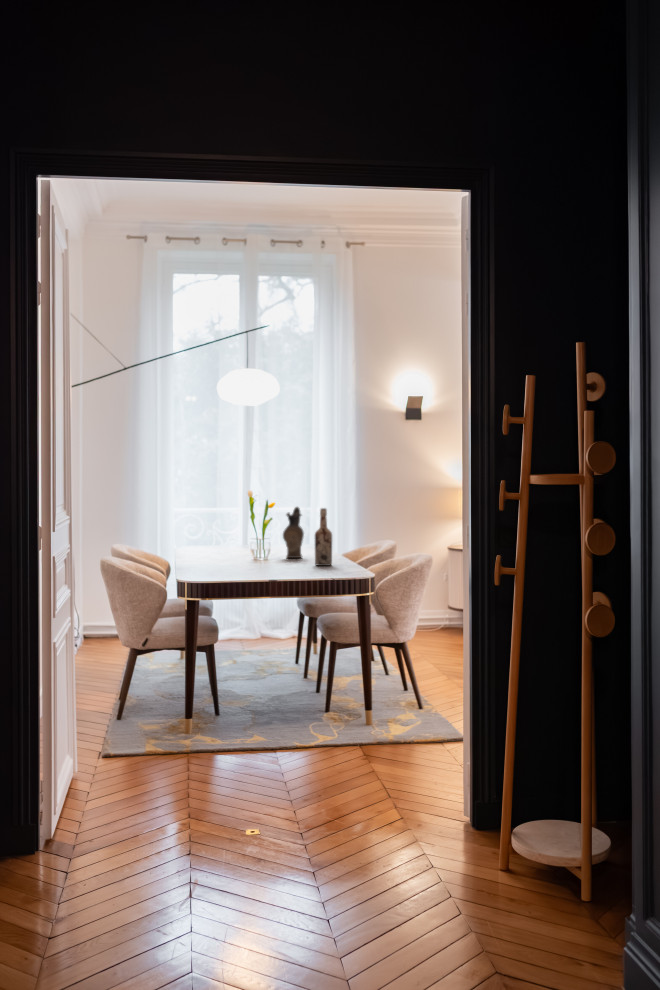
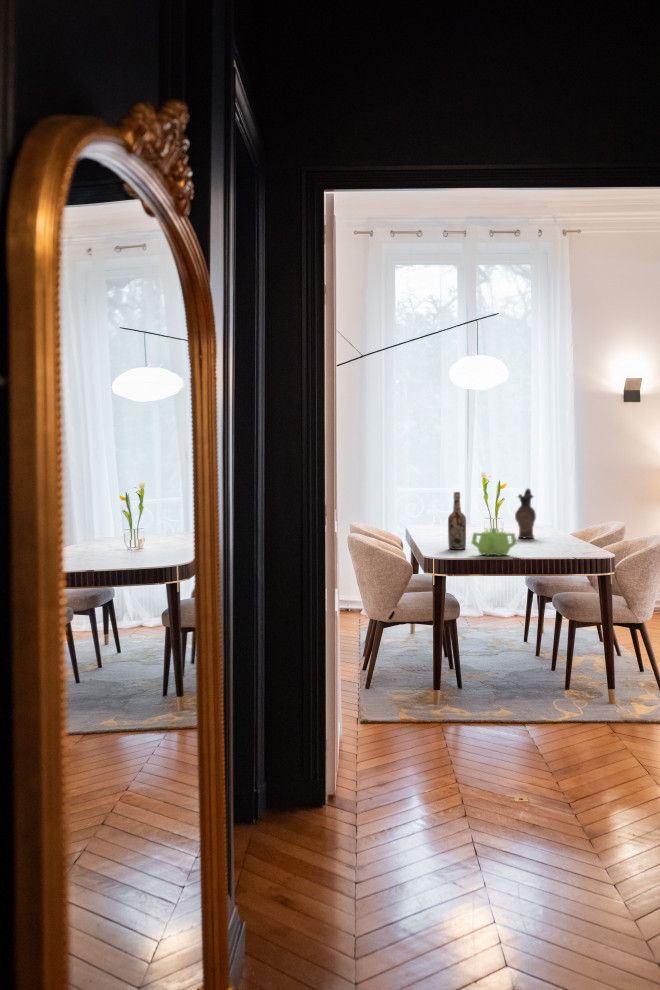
wine bottle: present [315,508,332,566] -> present [448,492,466,550]
teapot: none [226,548,272,577] -> present [472,528,517,556]

